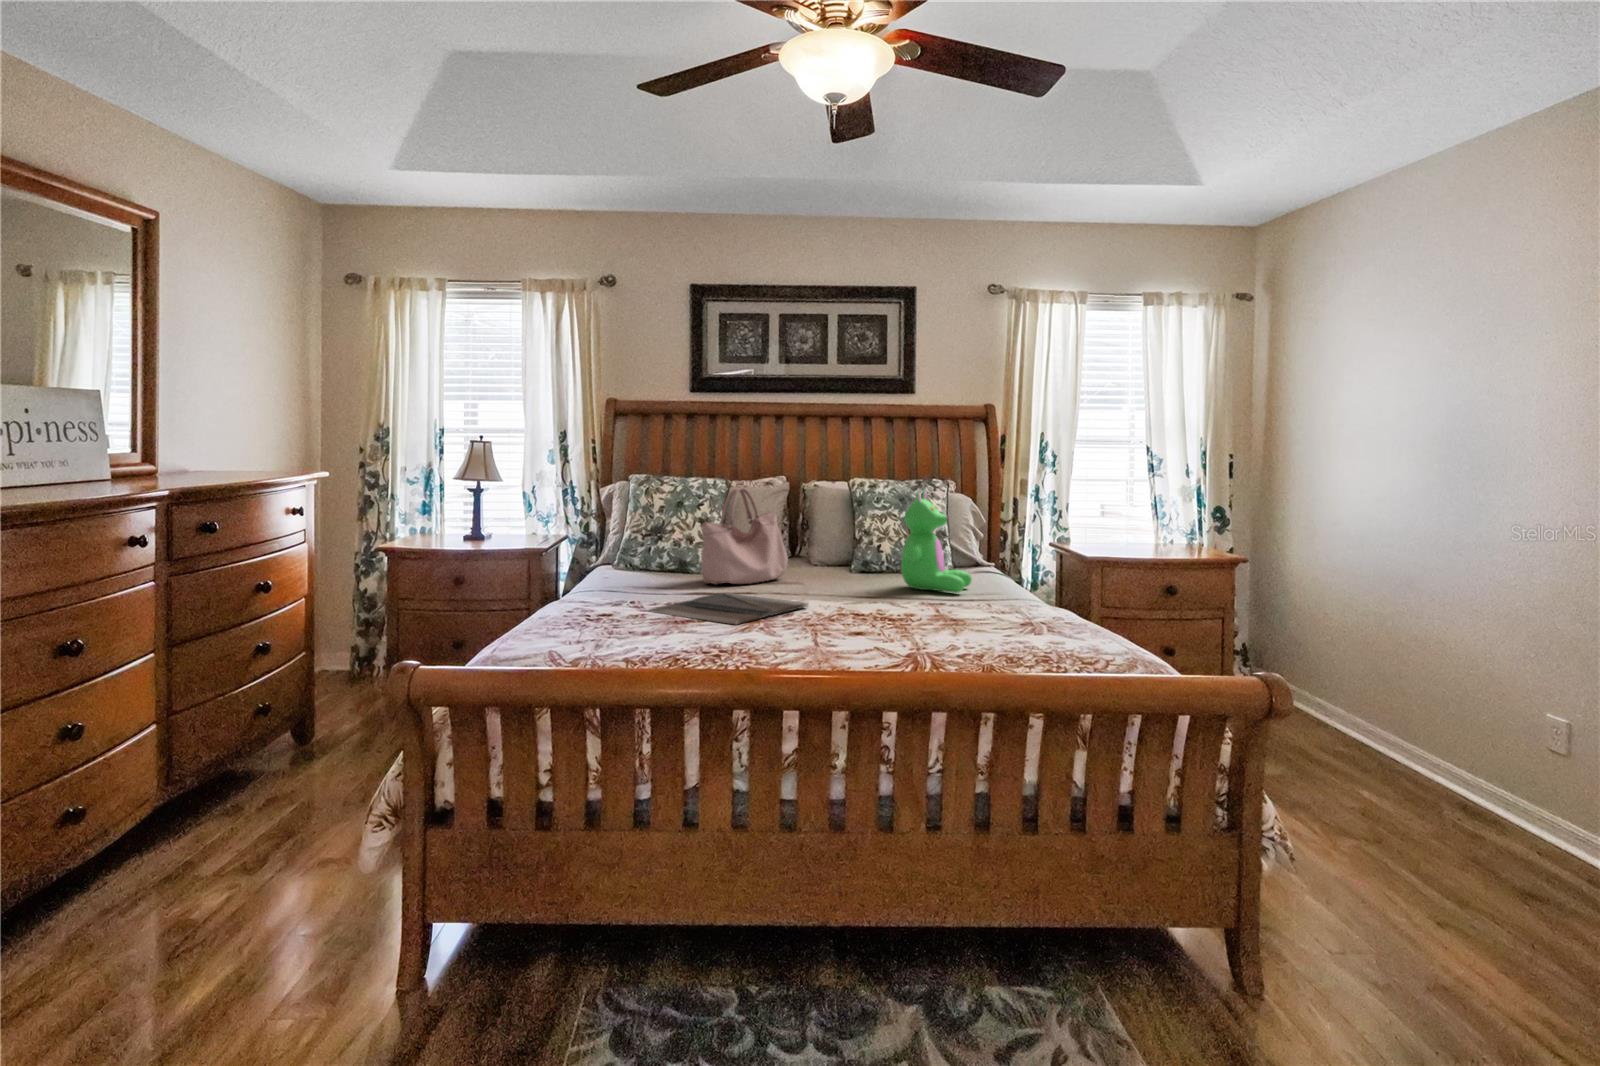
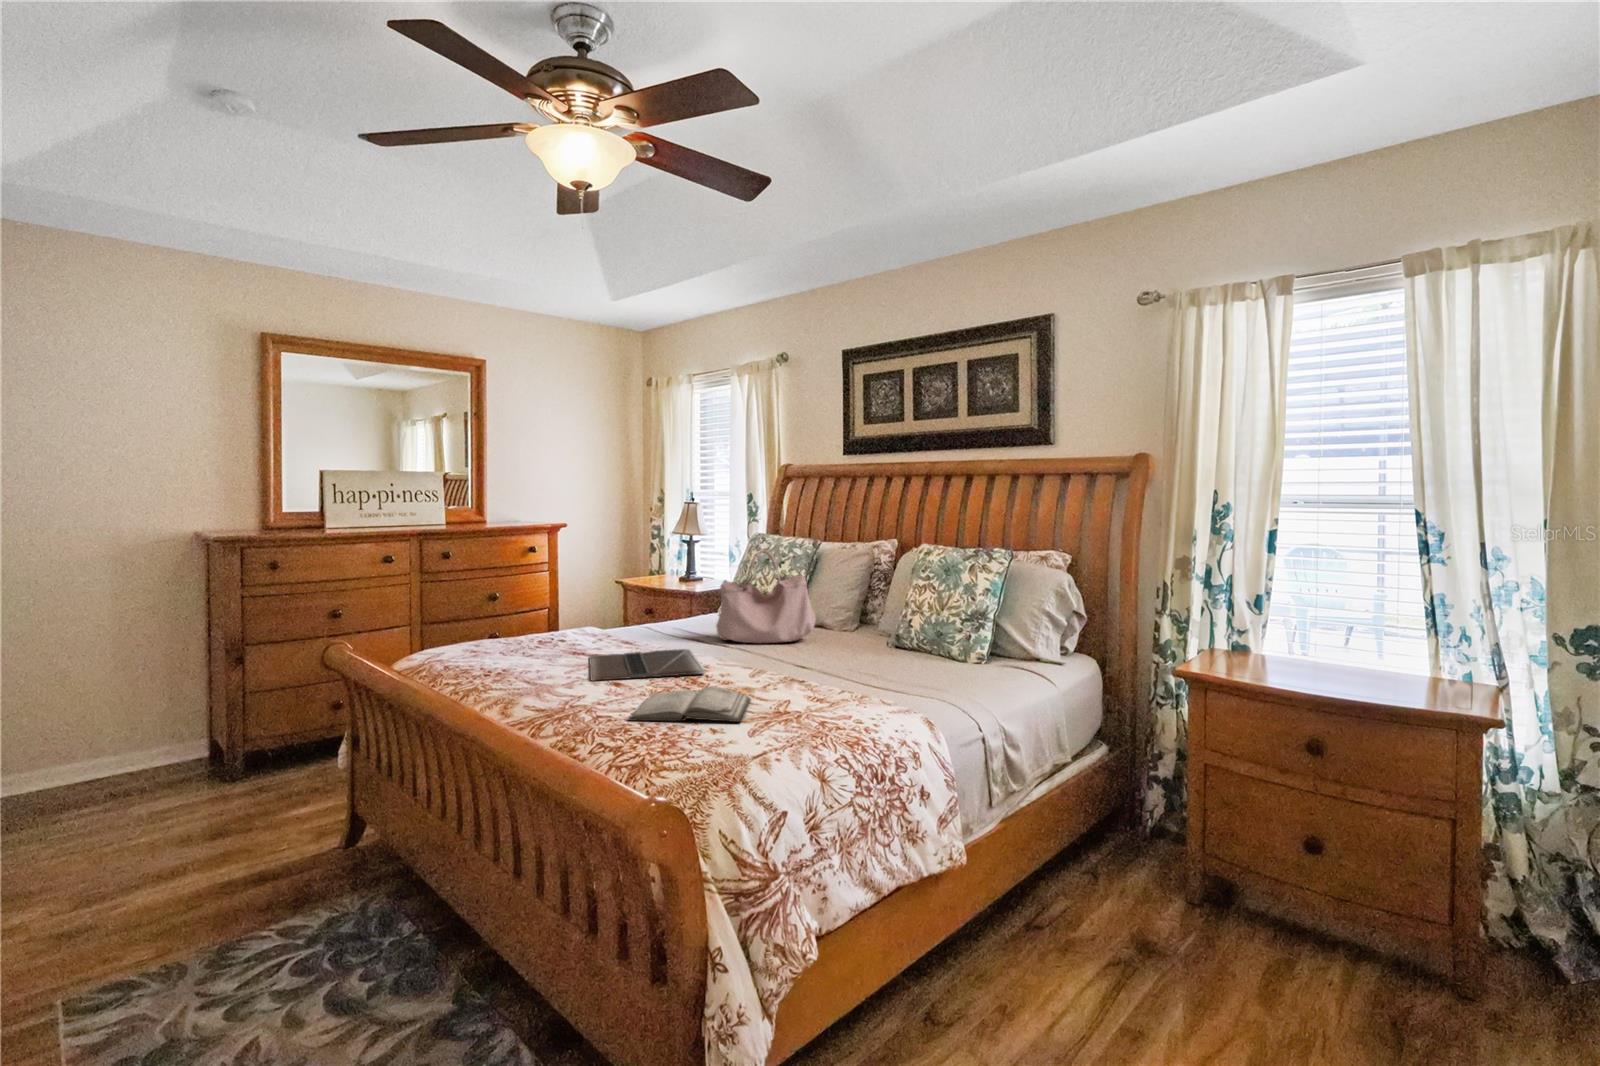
teddy bear: present [901,490,972,593] -> none [847,562,940,683]
diary: none [834,607,965,641] -> present [629,686,751,722]

